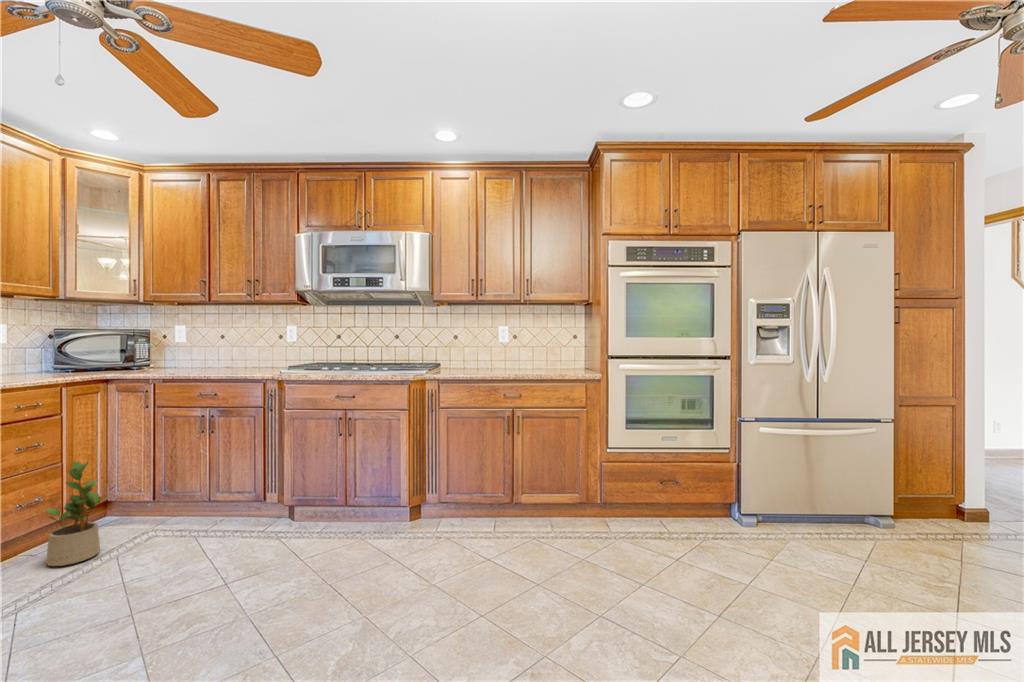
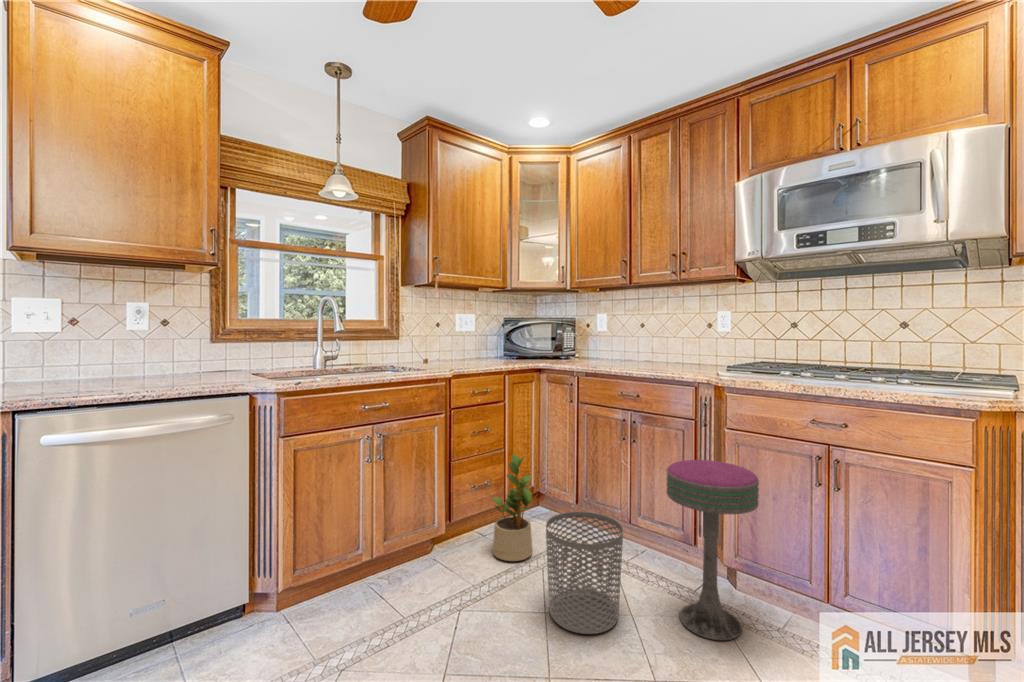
bar stool: none [235,432,301,552] -> present [667,460,759,641]
waste bin: none [118,490,197,587] -> present [546,512,623,634]

